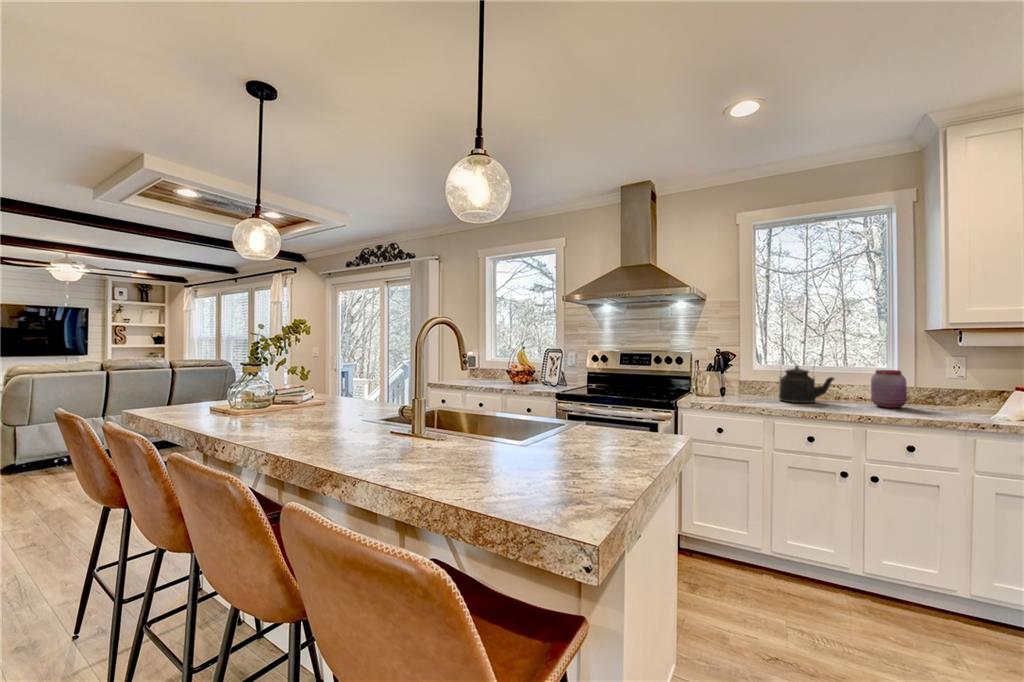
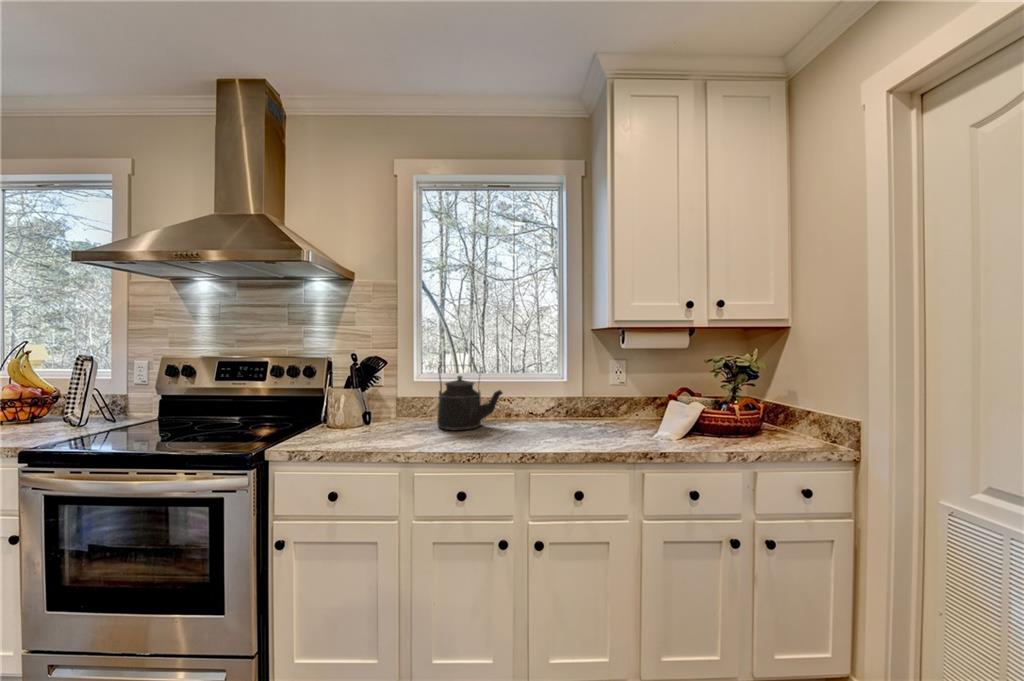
jar: present [871,370,907,408] -> none [540,379,575,429]

